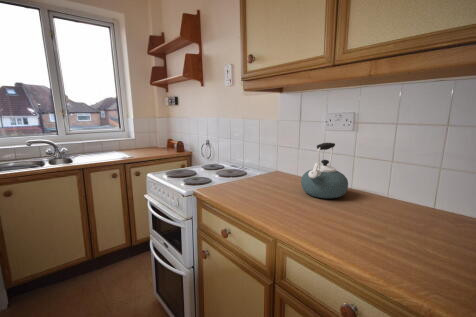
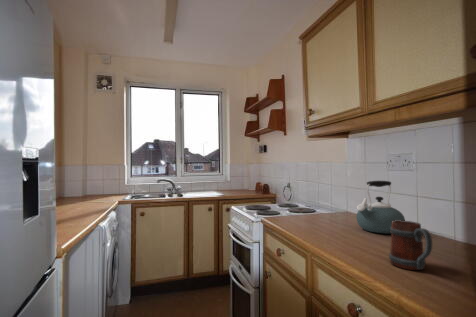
mug: none [372,197,436,255] -> present [389,220,432,270]

